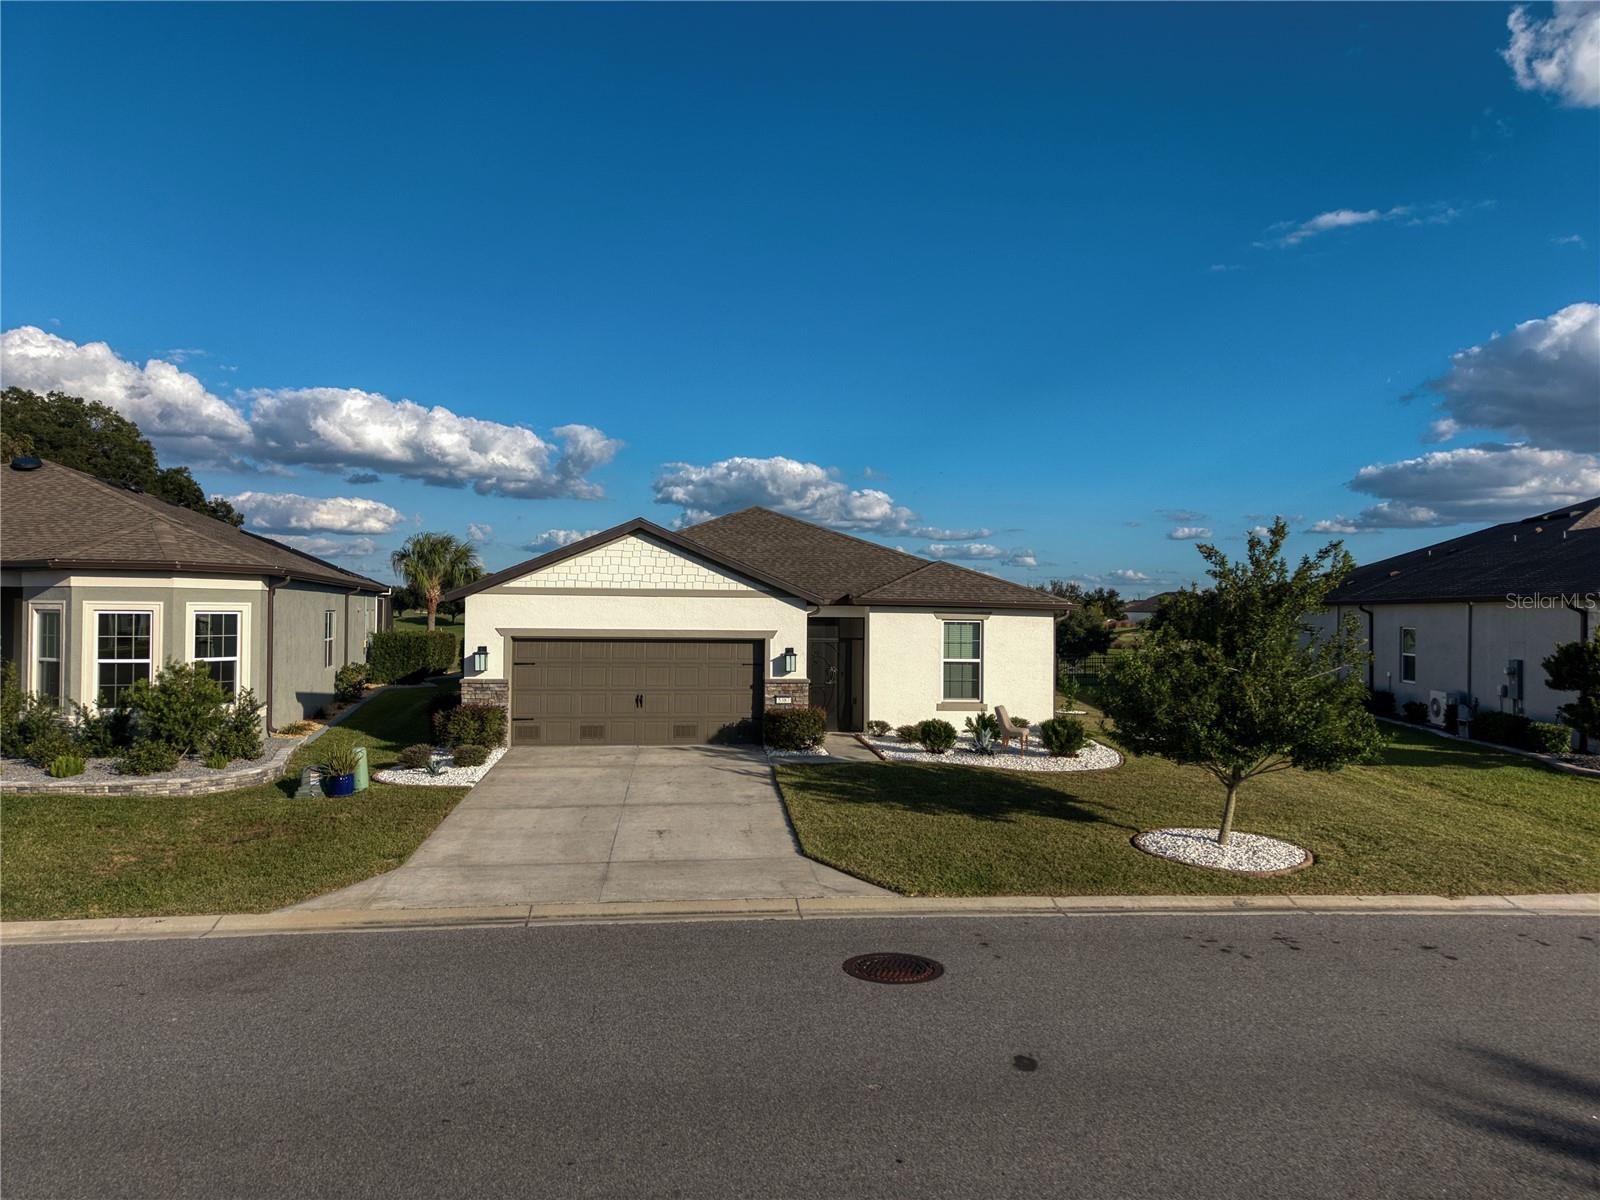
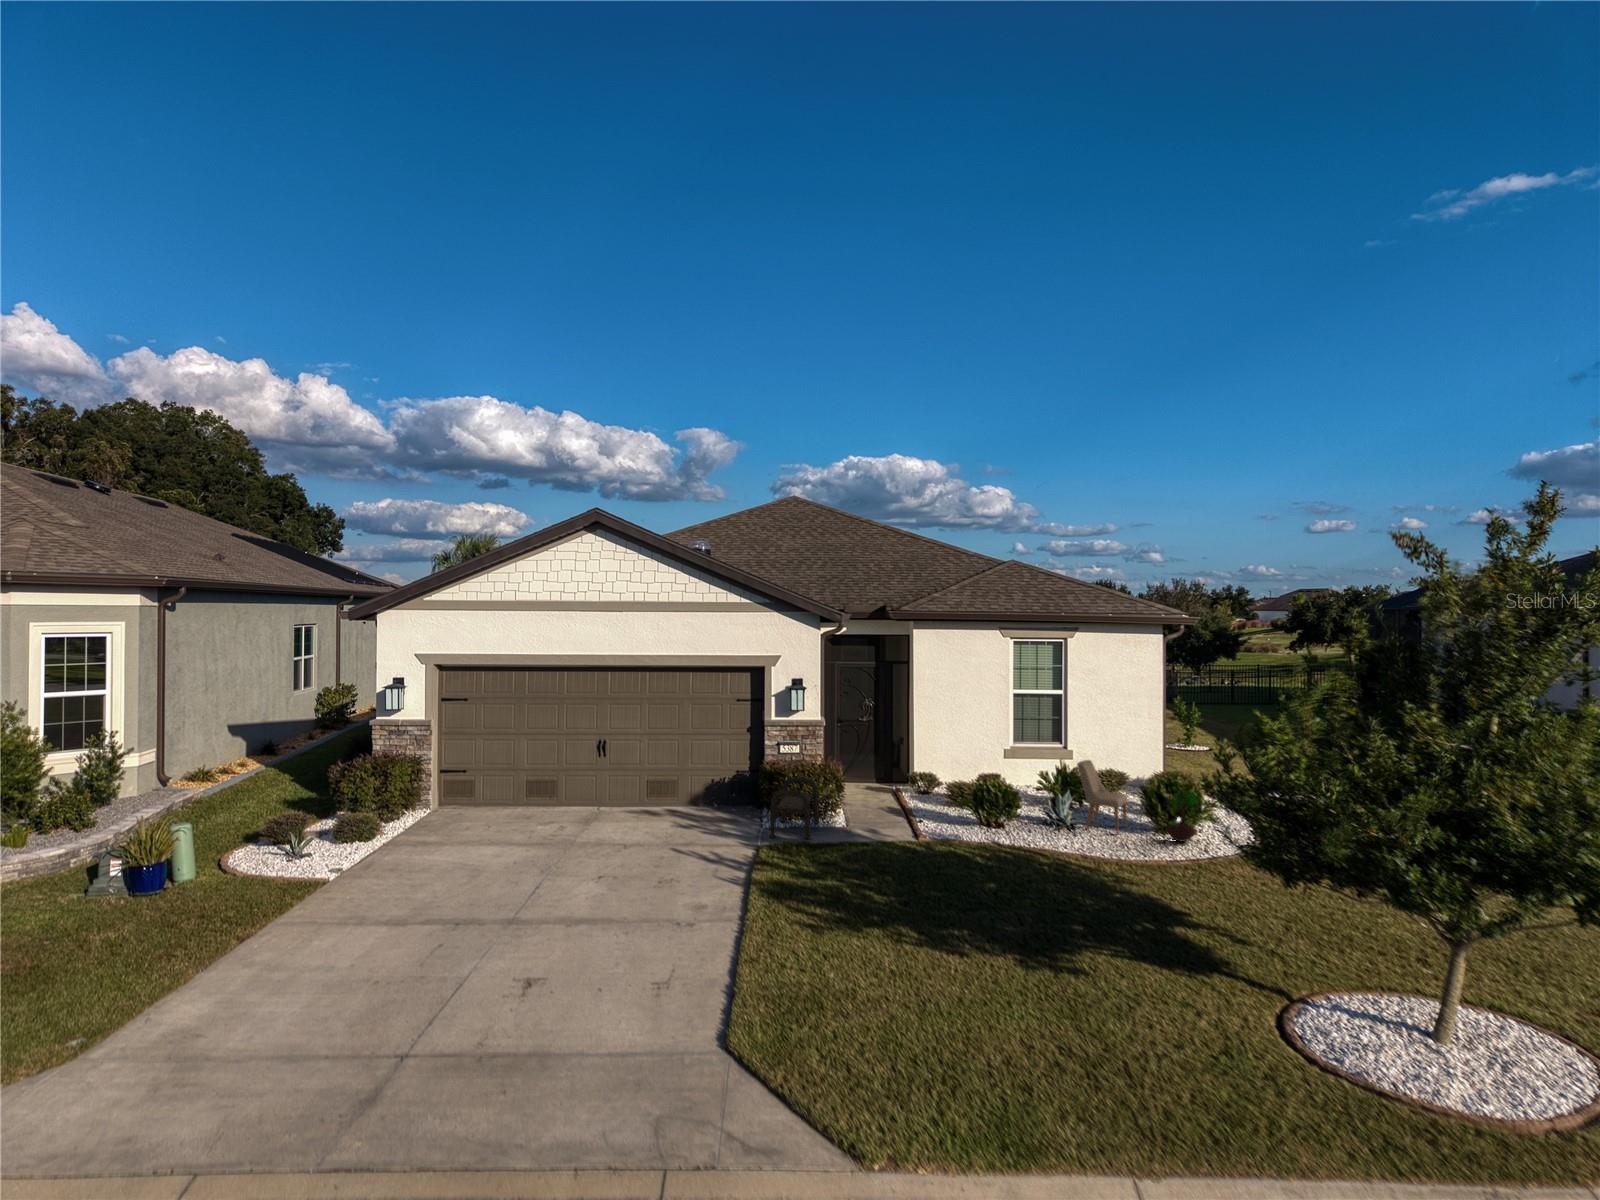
potted tree: none [1055,718,1079,759] -> present [1167,789,1196,842]
bench: none [778,719,811,761] -> present [769,778,819,839]

